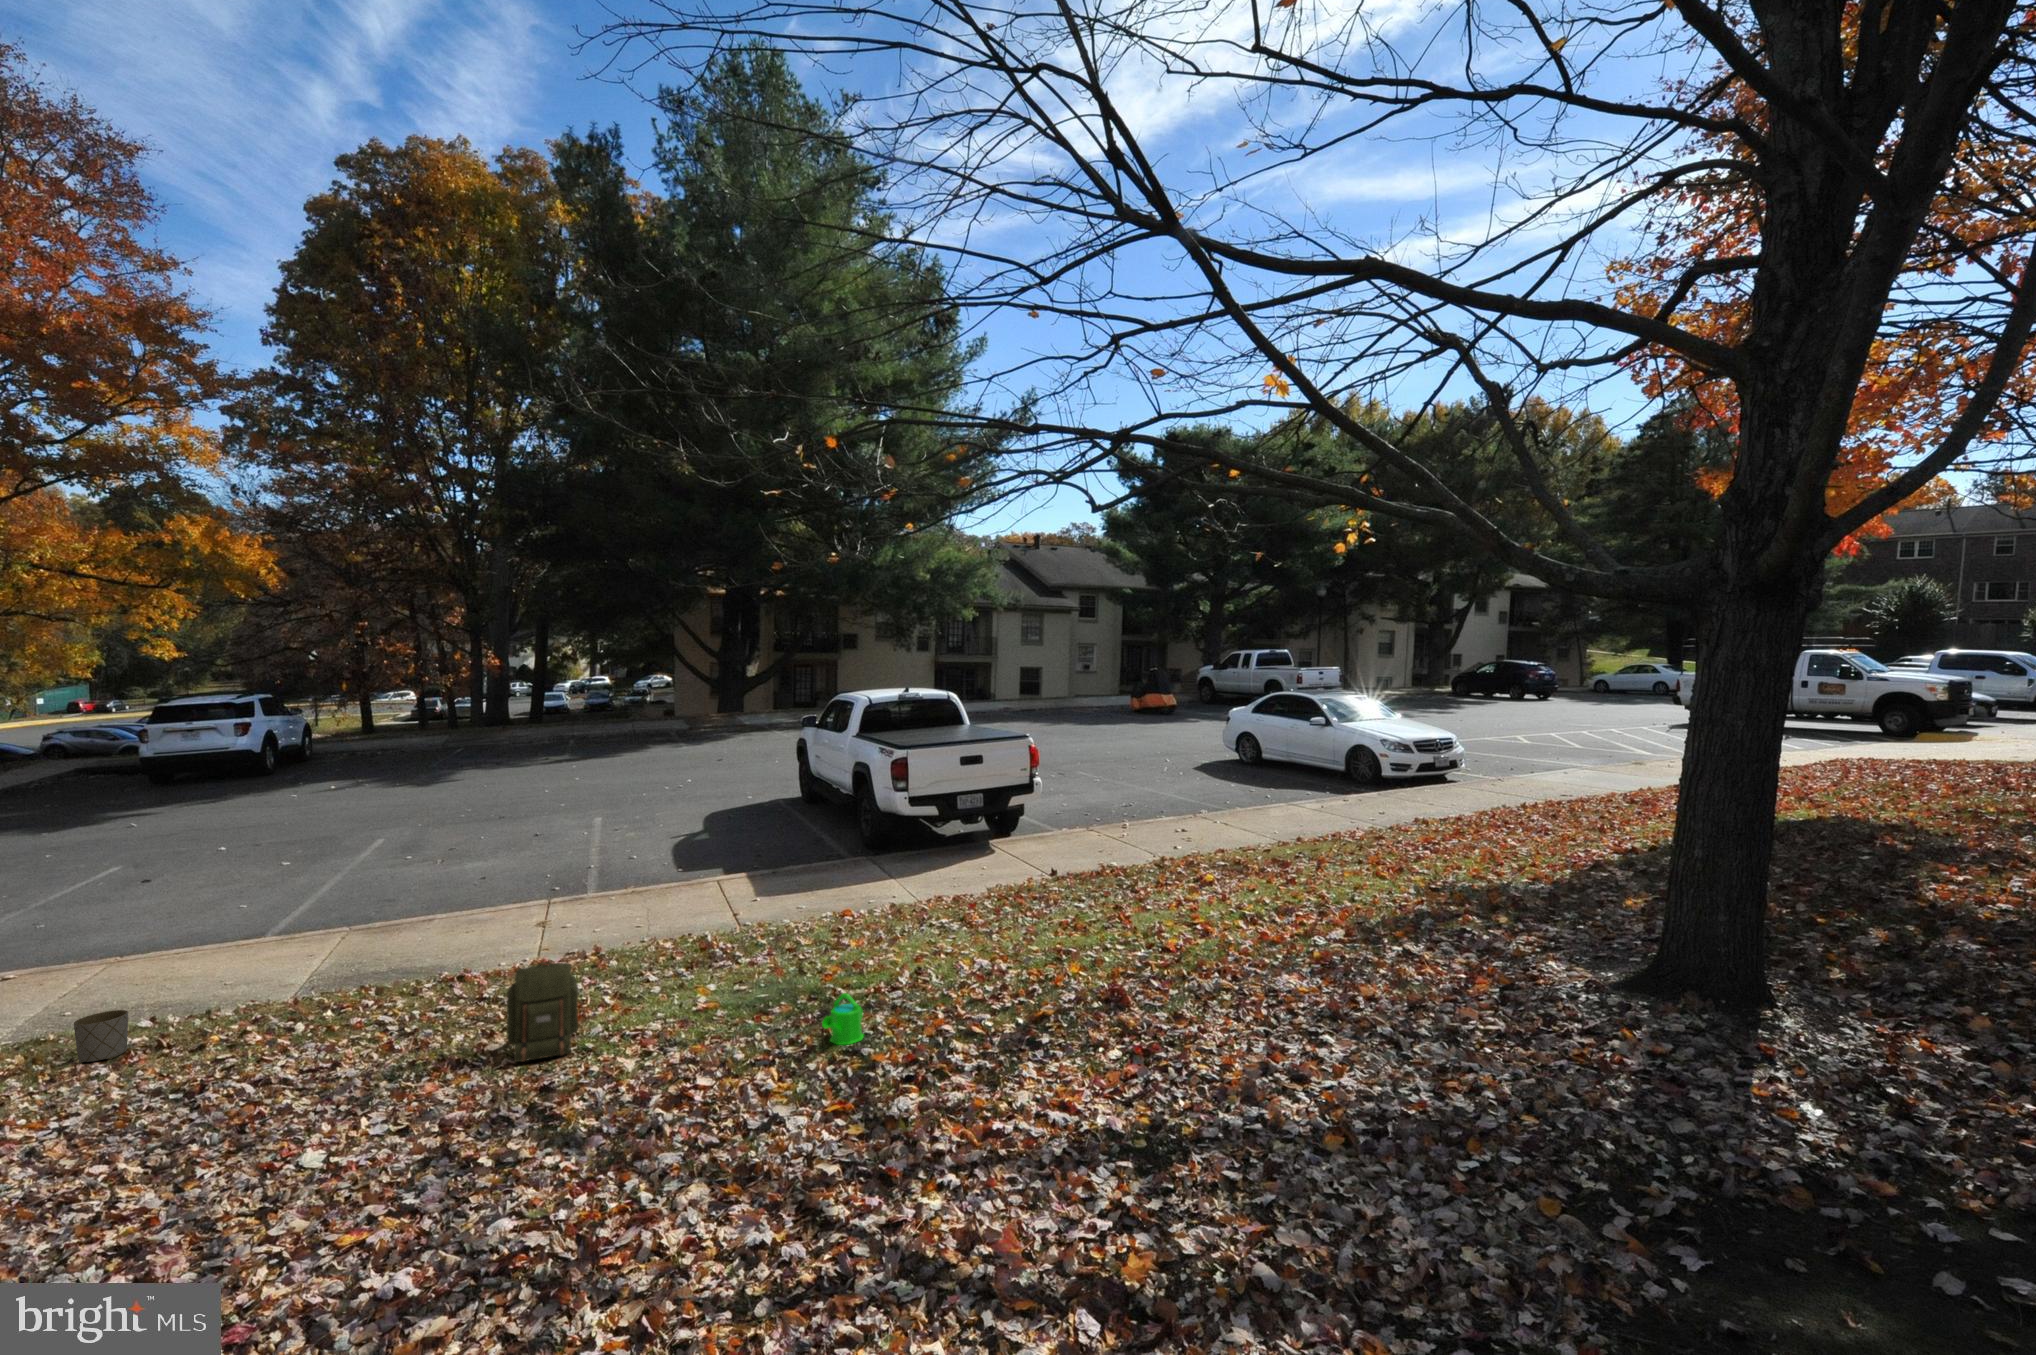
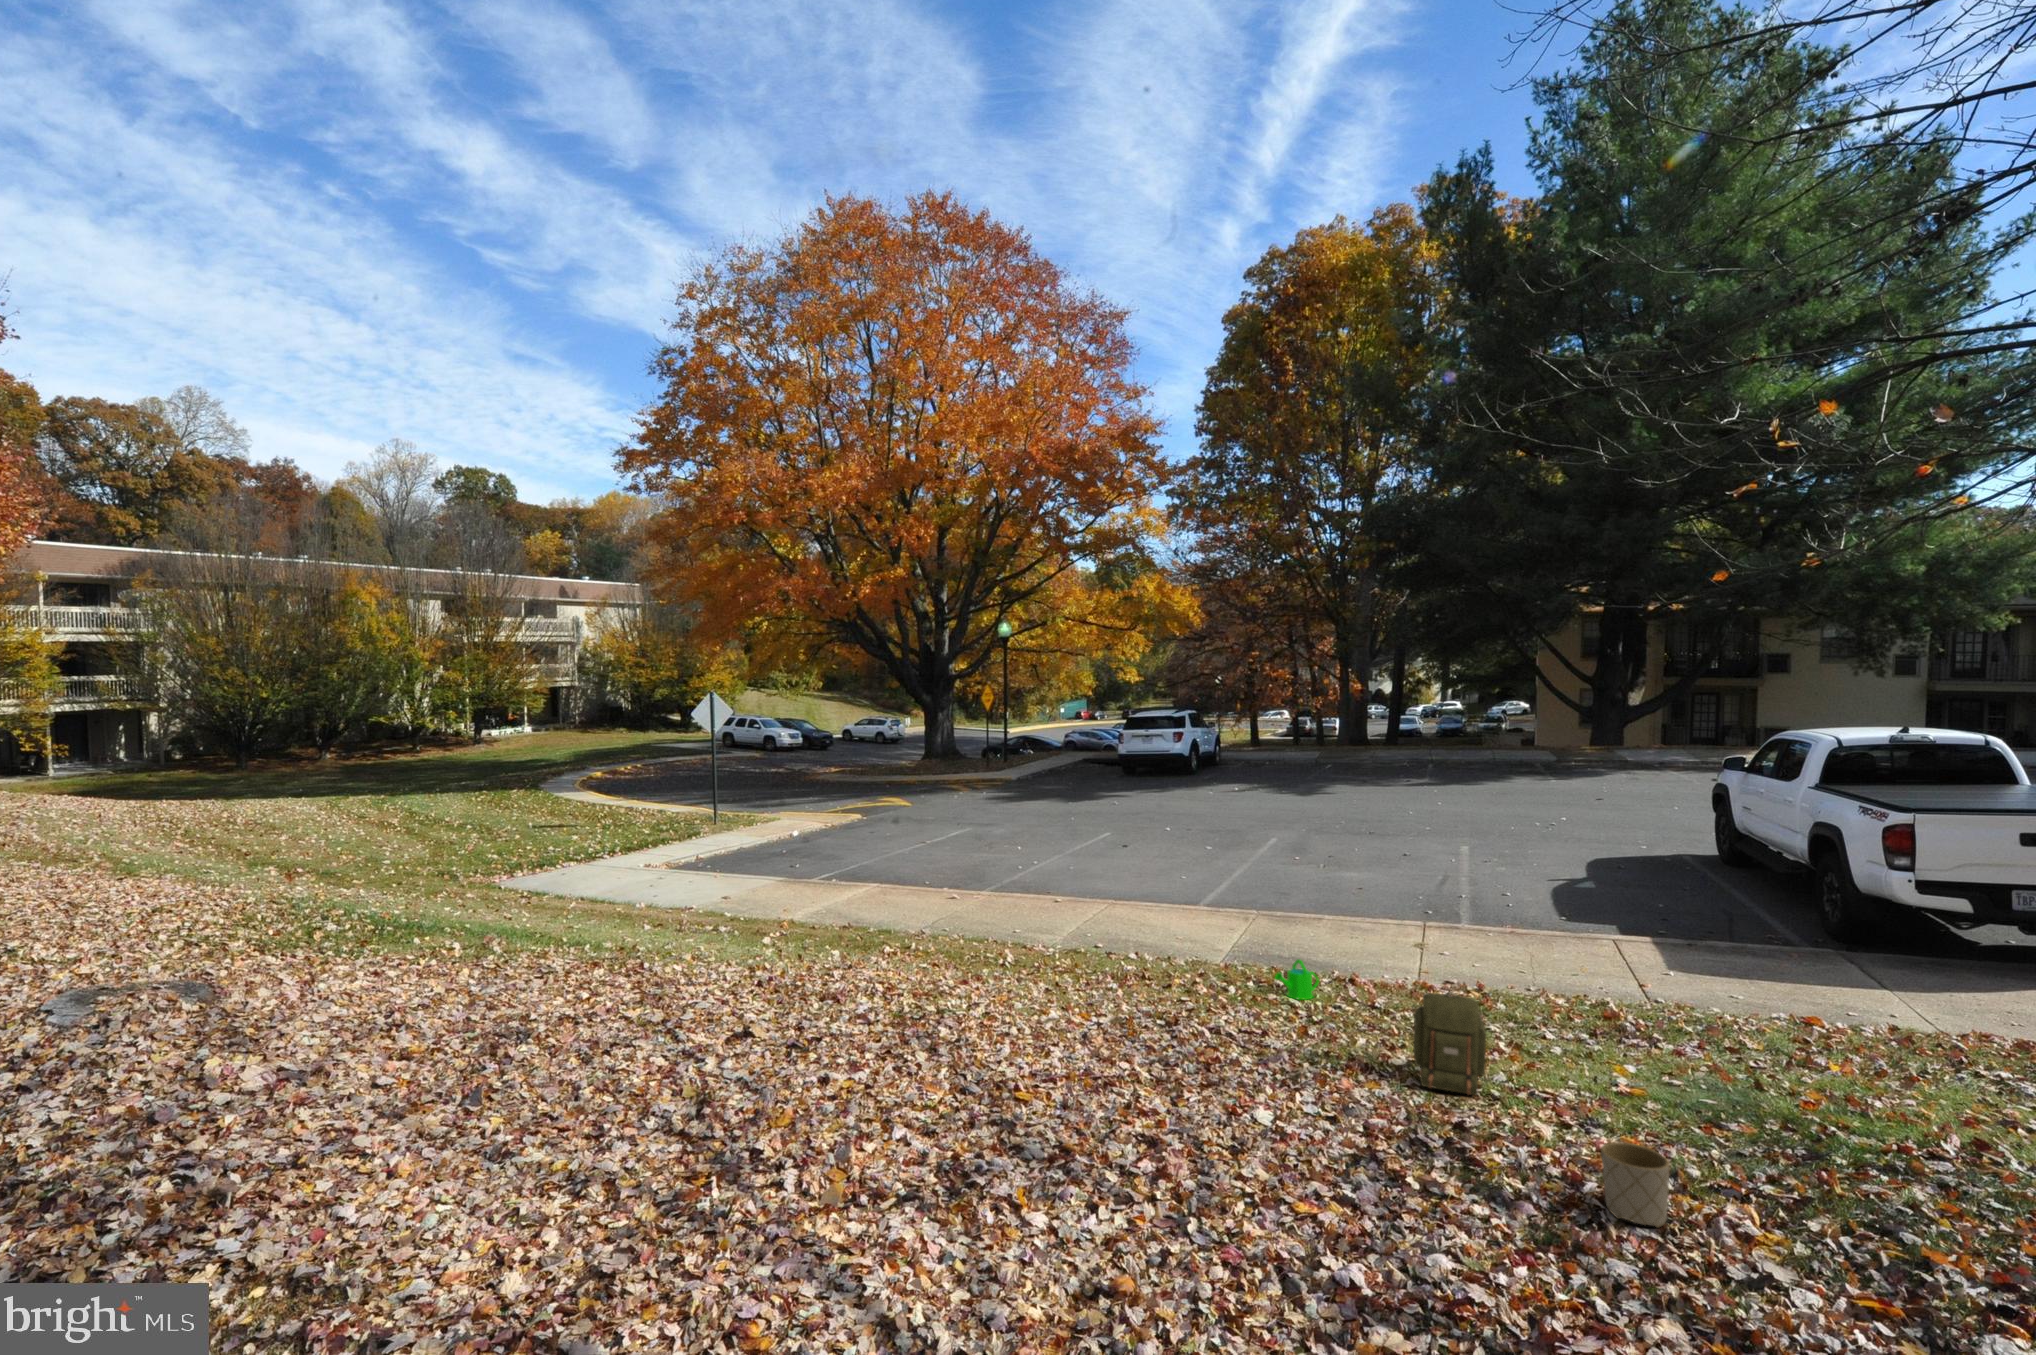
watering can: present [822,993,864,1045] -> present [1275,959,1320,1000]
planter: present [74,1010,128,1063] -> present [1601,1142,1669,1227]

